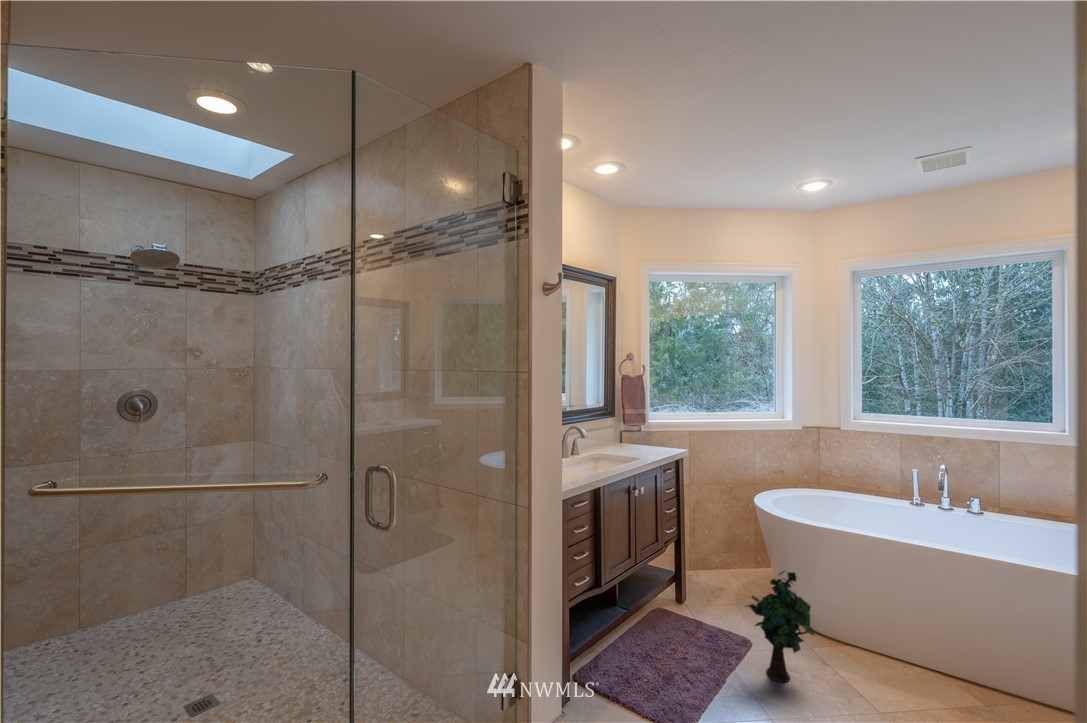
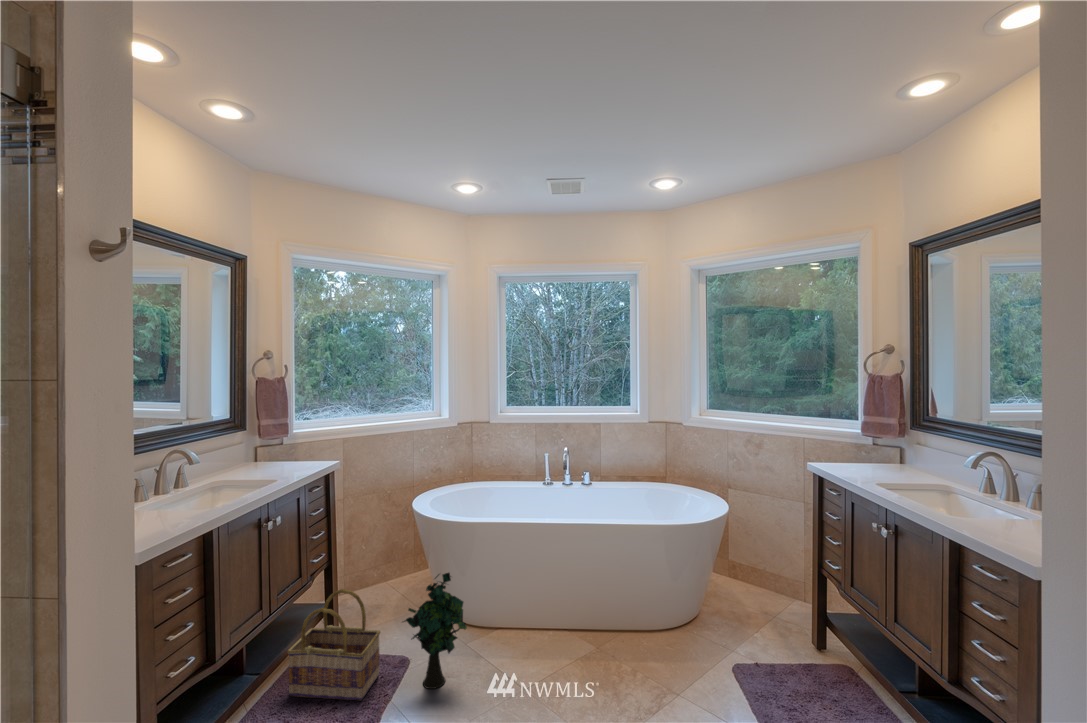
basket: none [647,561,725,663] -> present [288,589,380,700]

